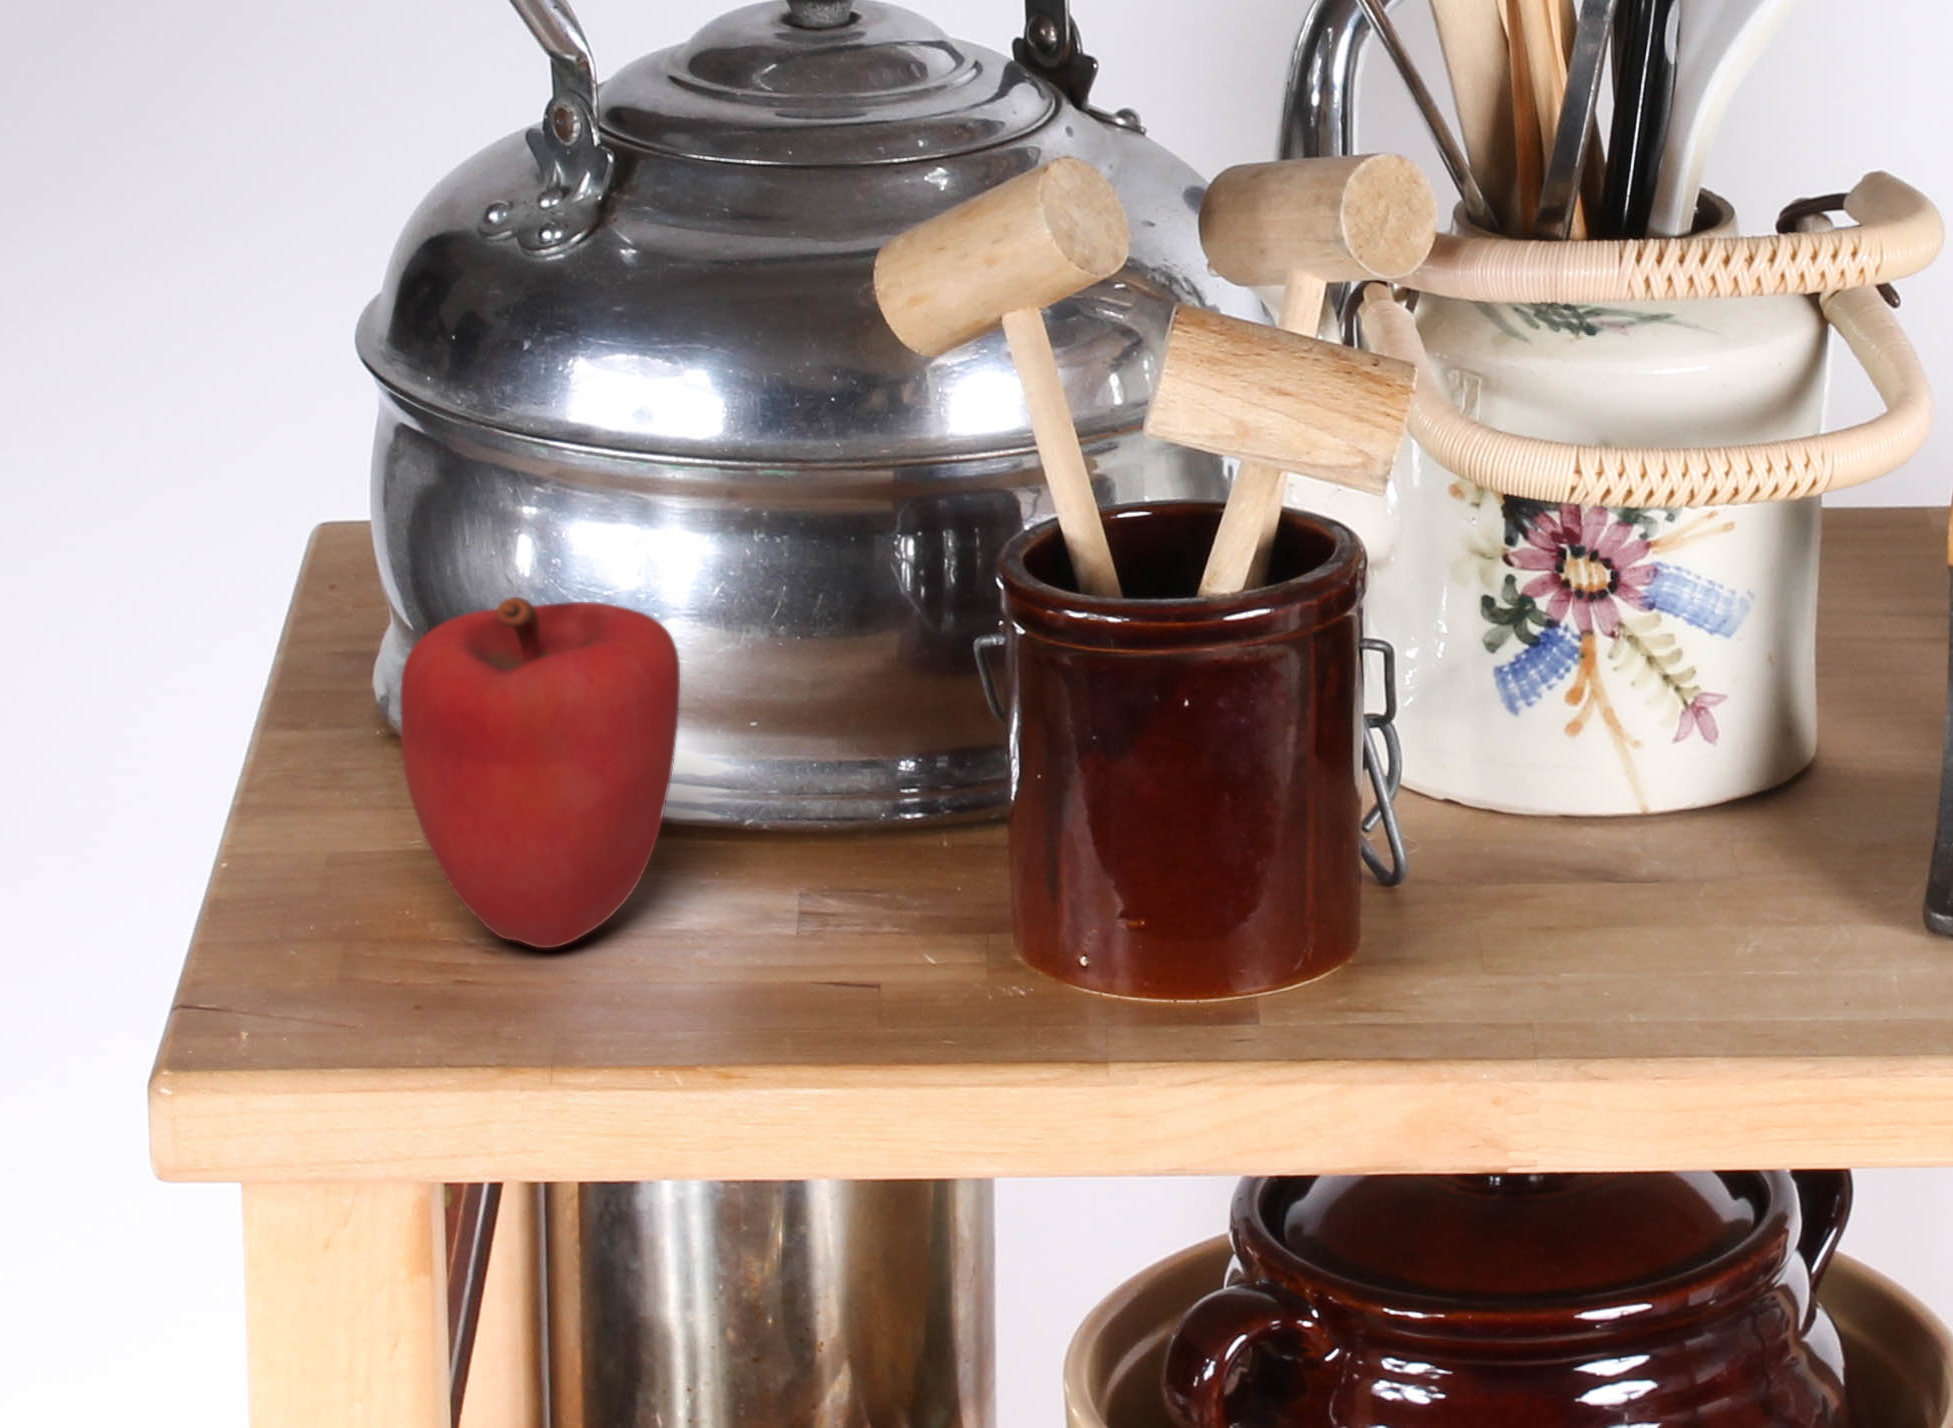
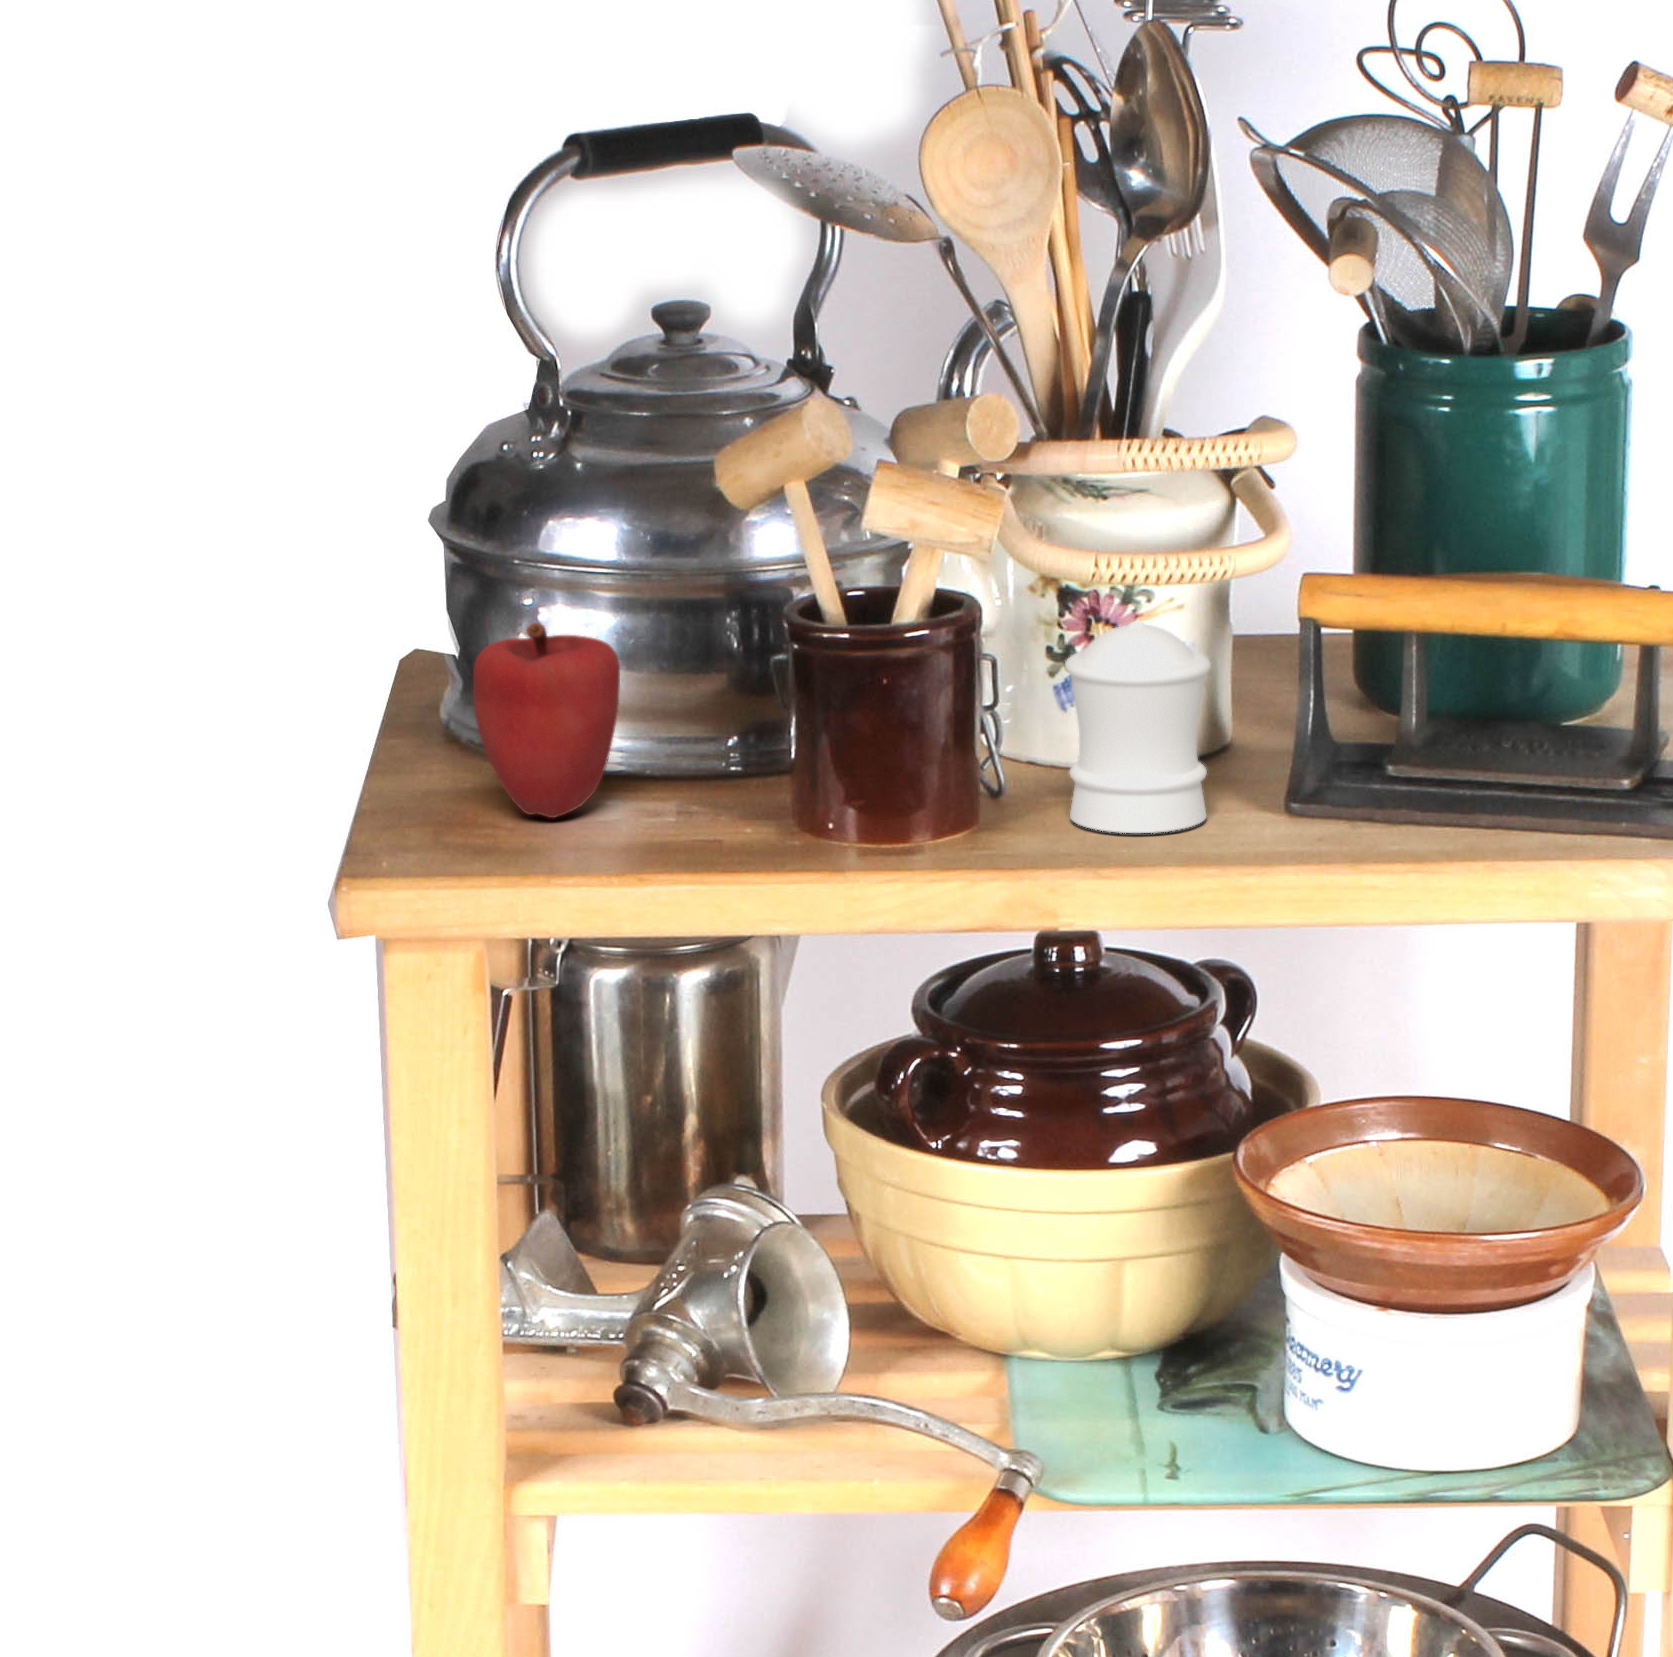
salt shaker: none [1511,597,1788,1004] -> present [1065,621,1211,833]

